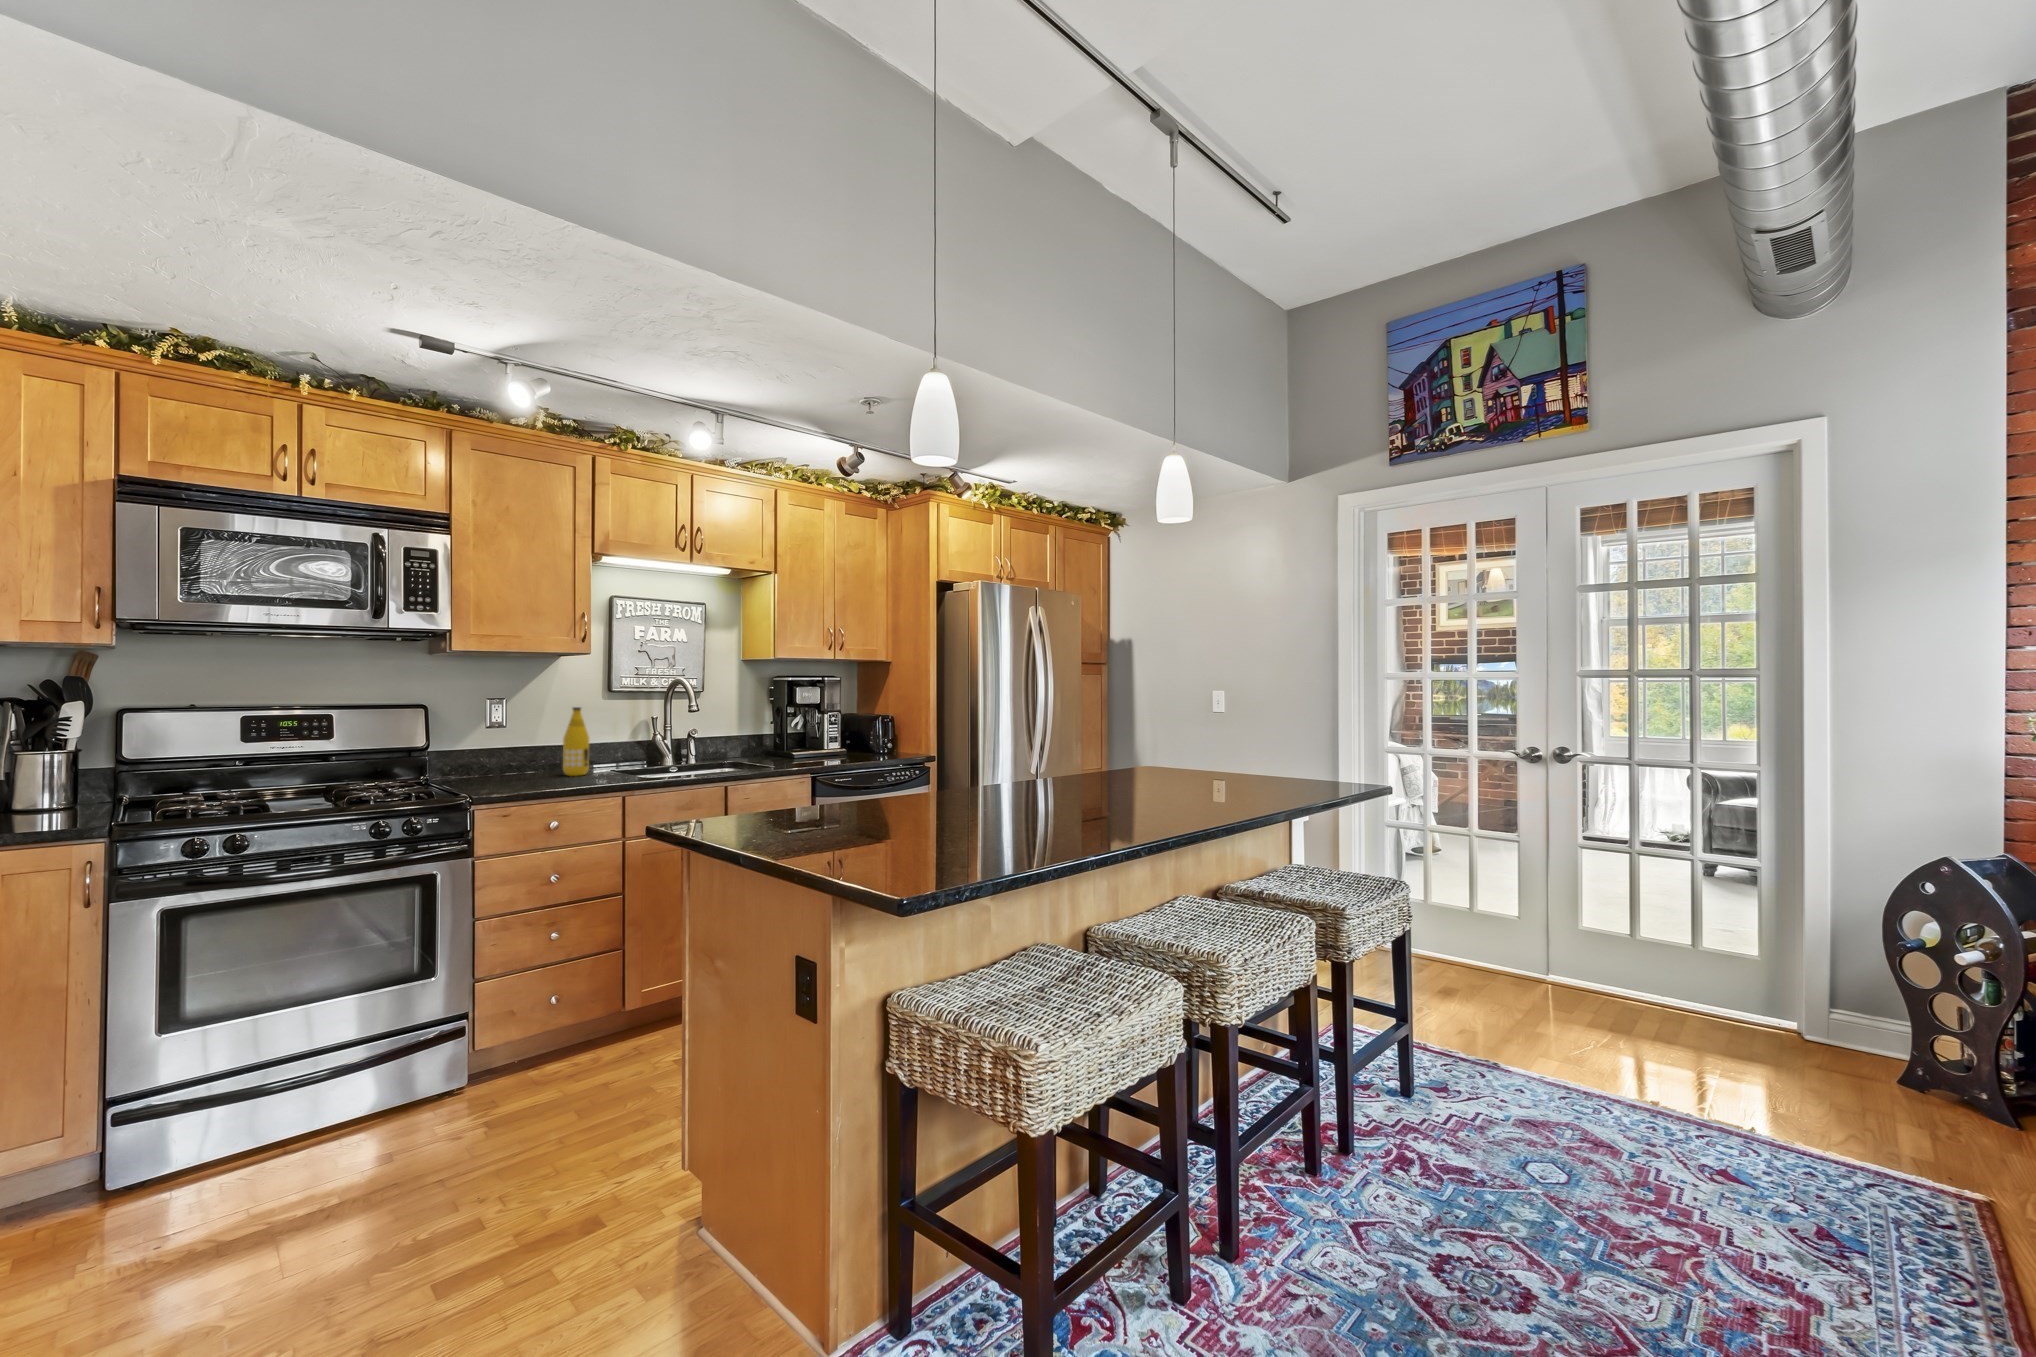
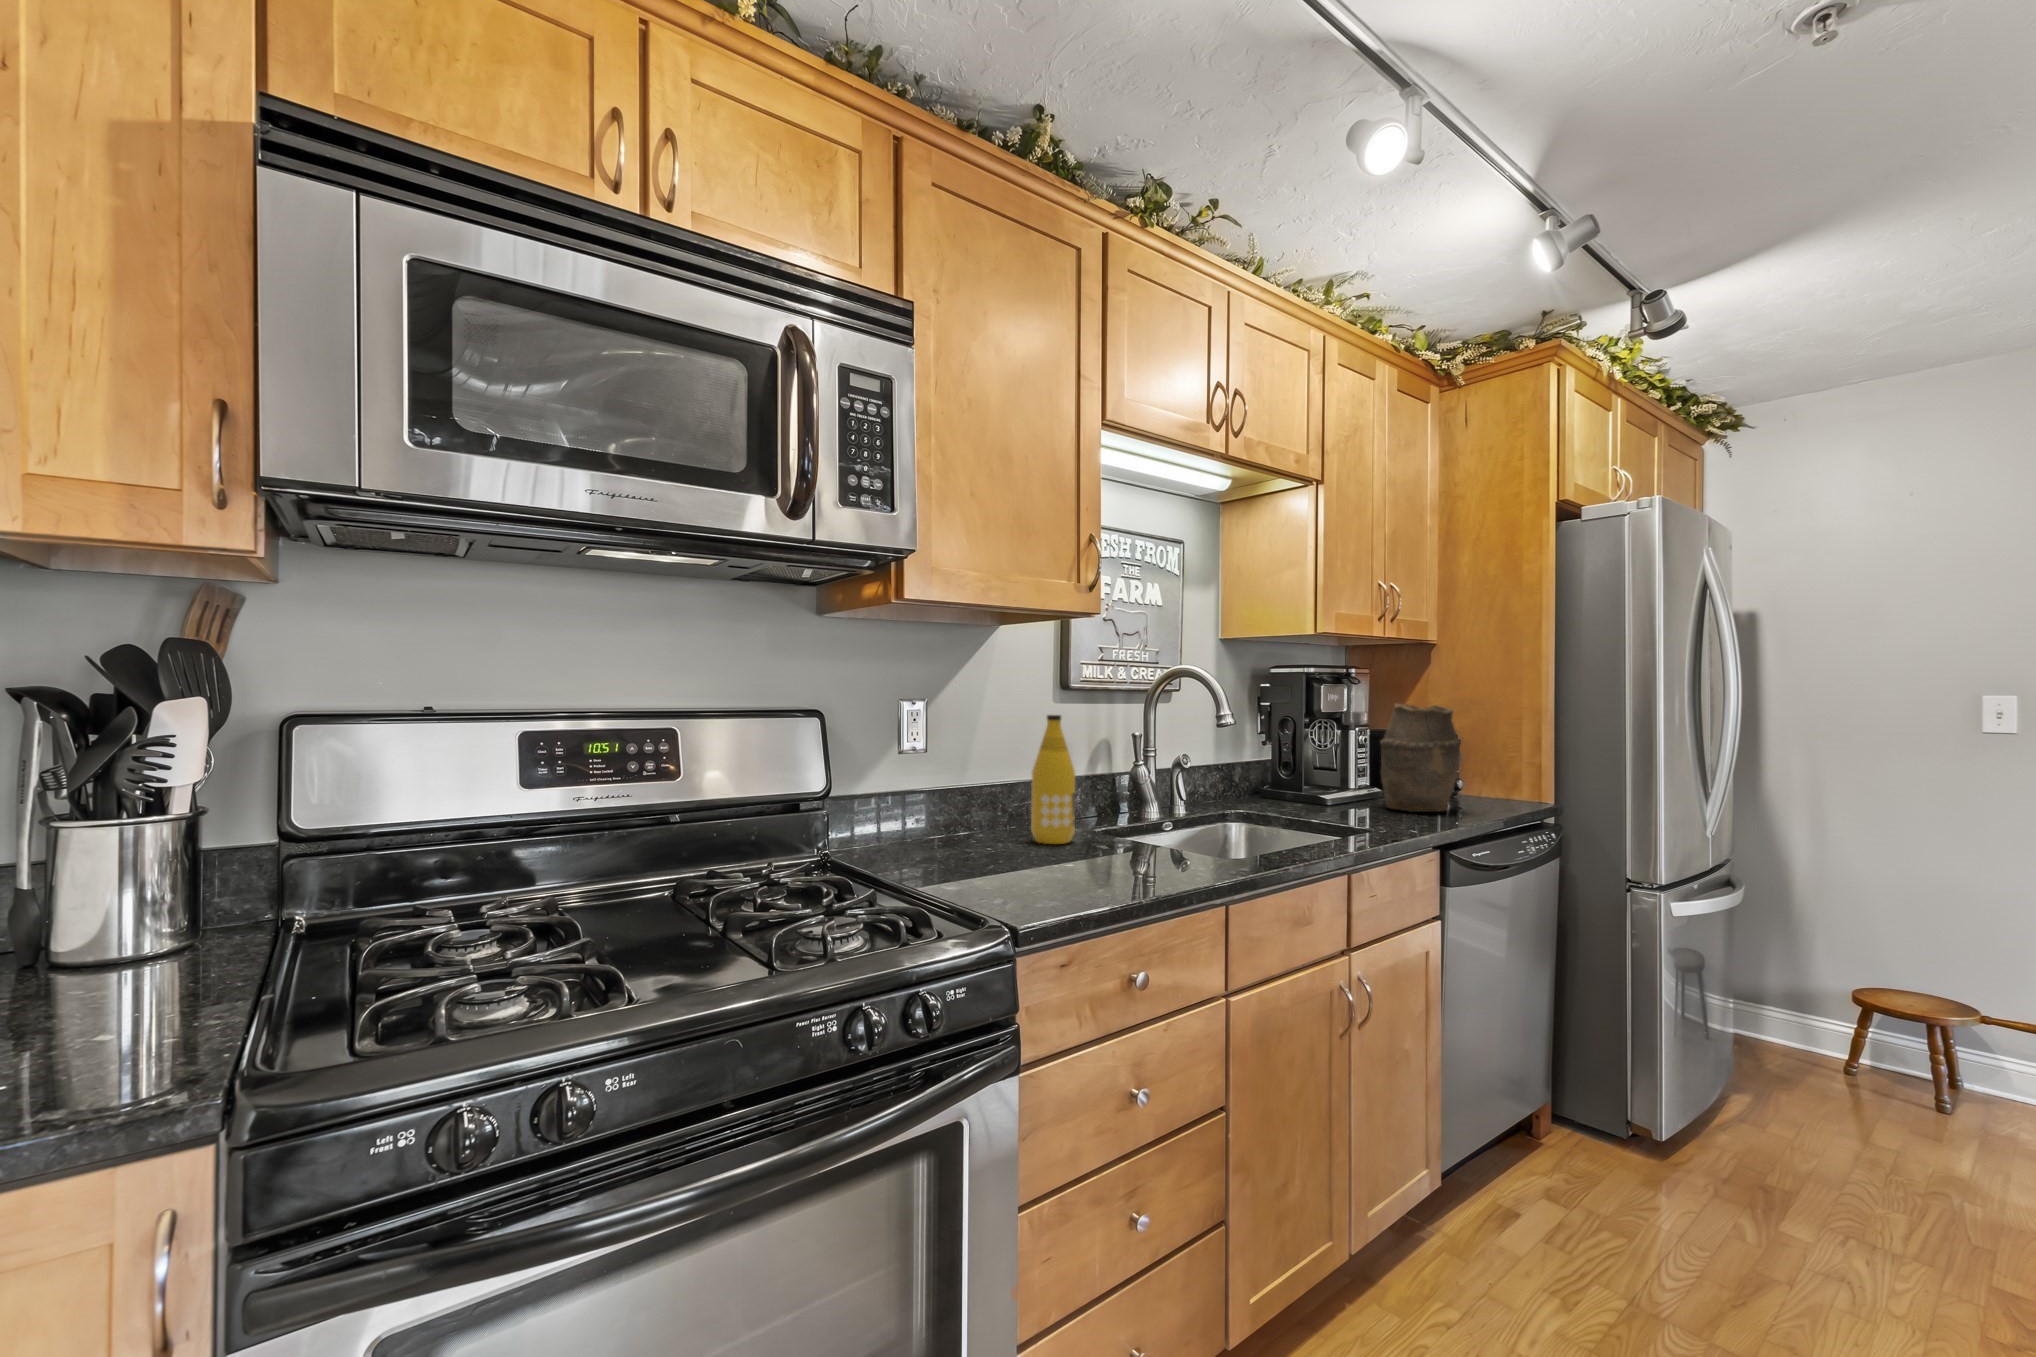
vase: none [821,700,865,762] -> present [1380,704,1461,812]

